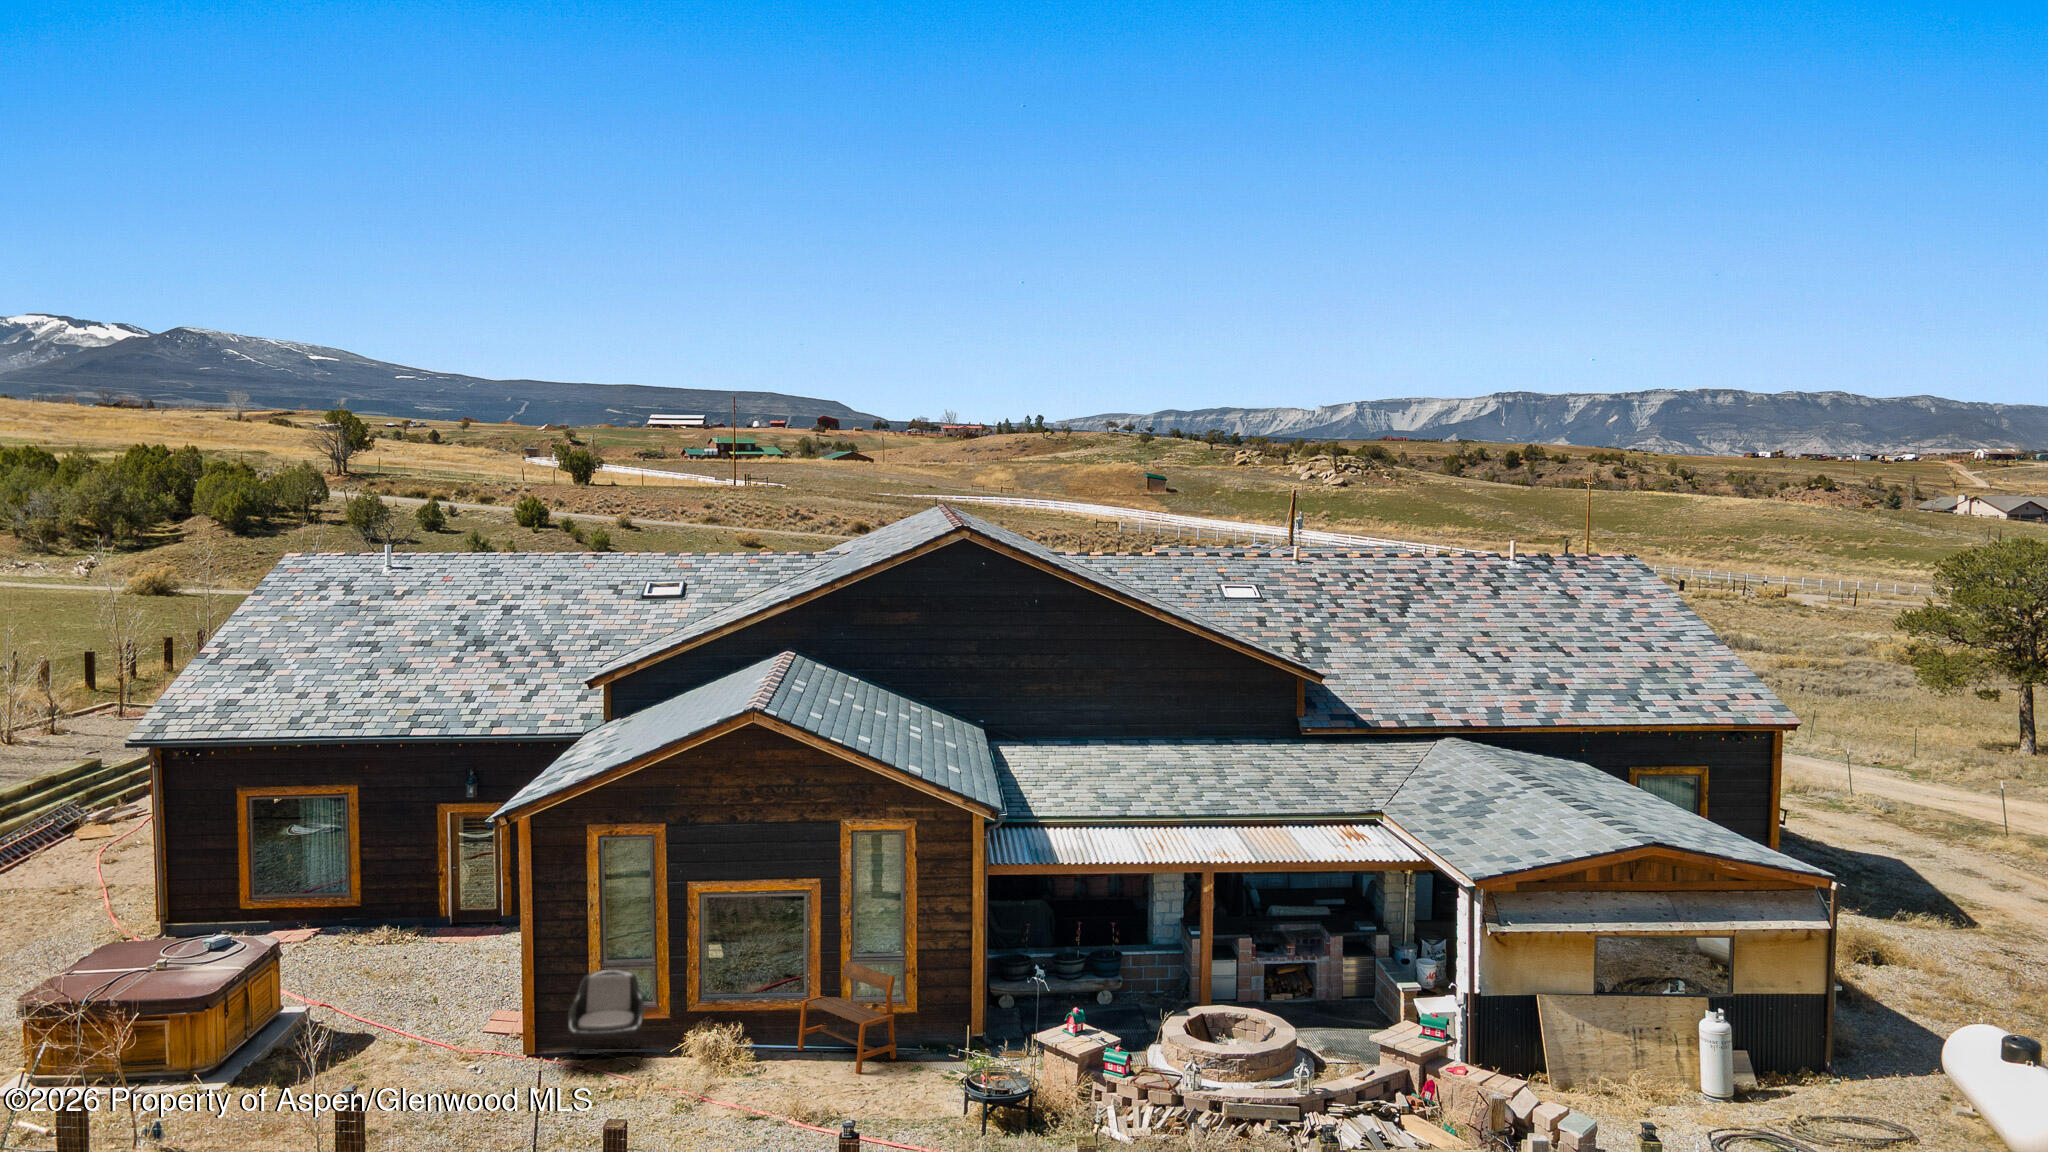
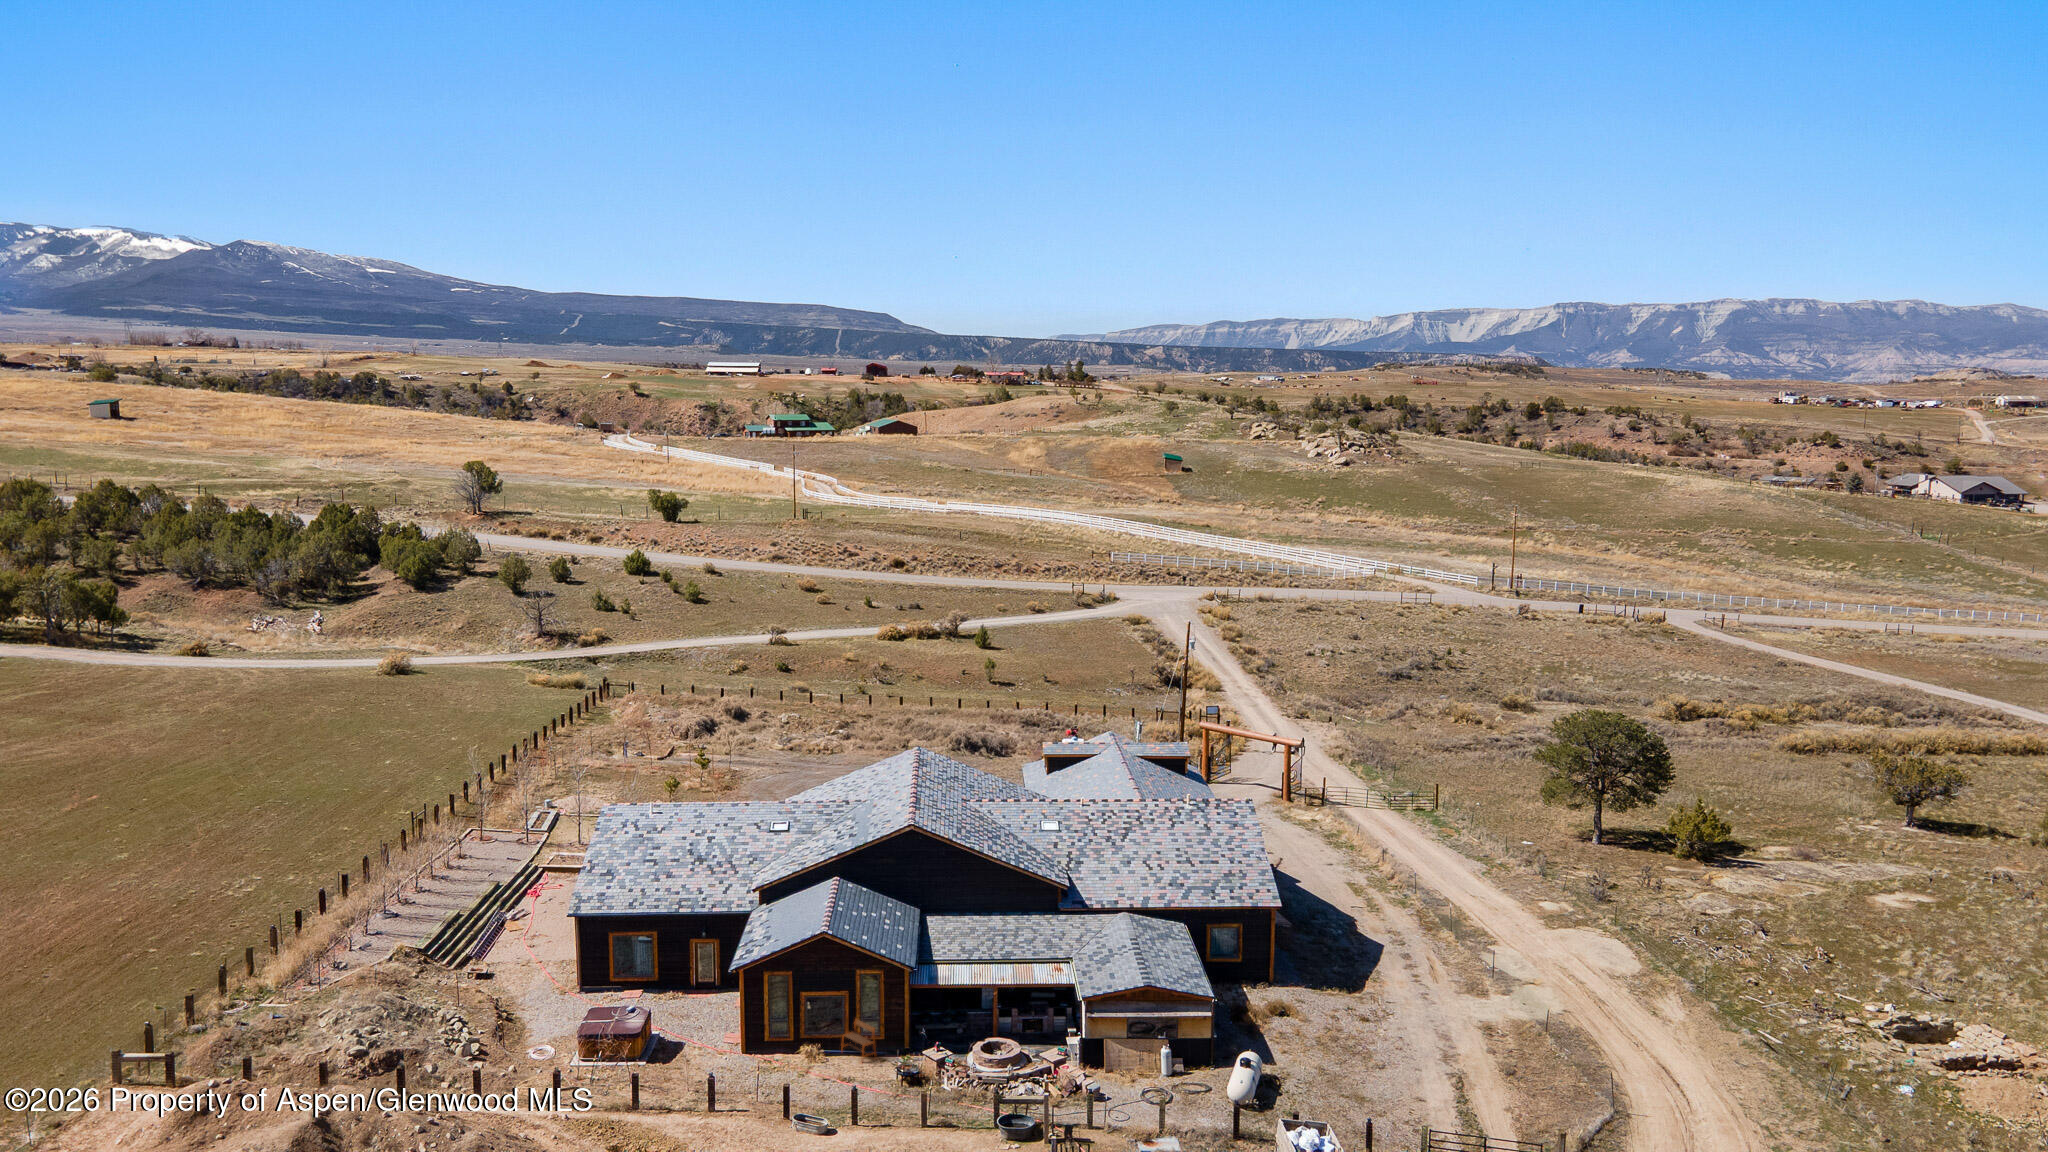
lounge chair: present [568,969,645,1069] -> none [759,1023,786,1061]

